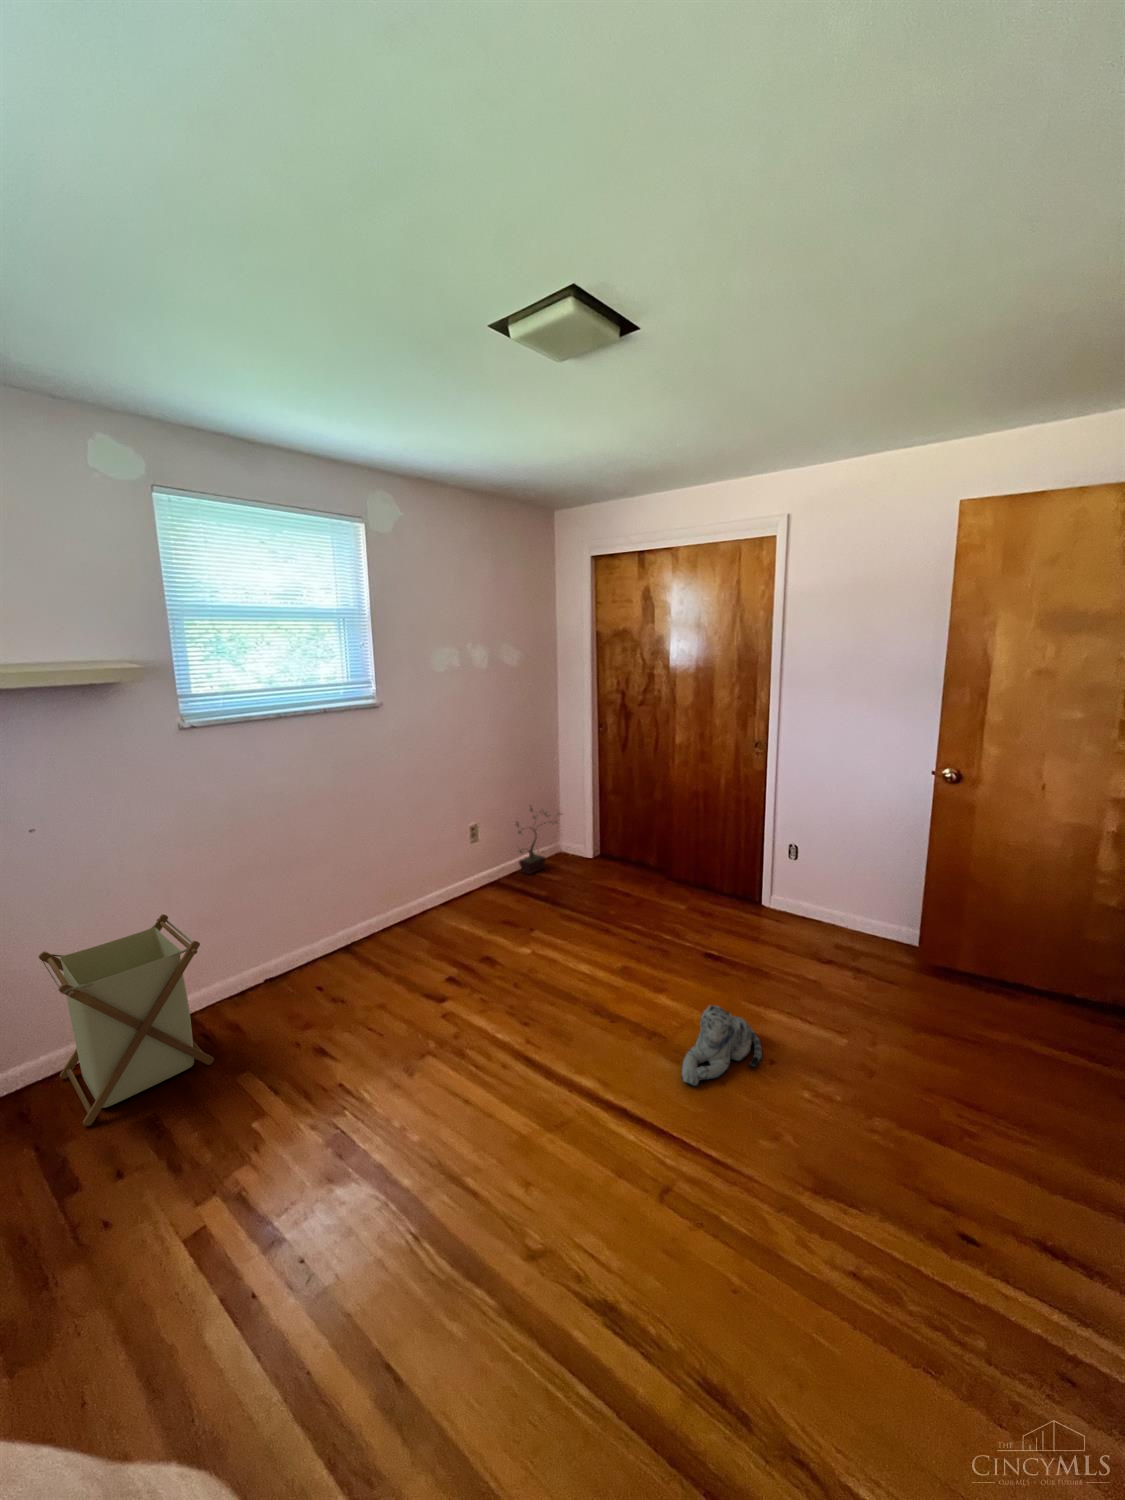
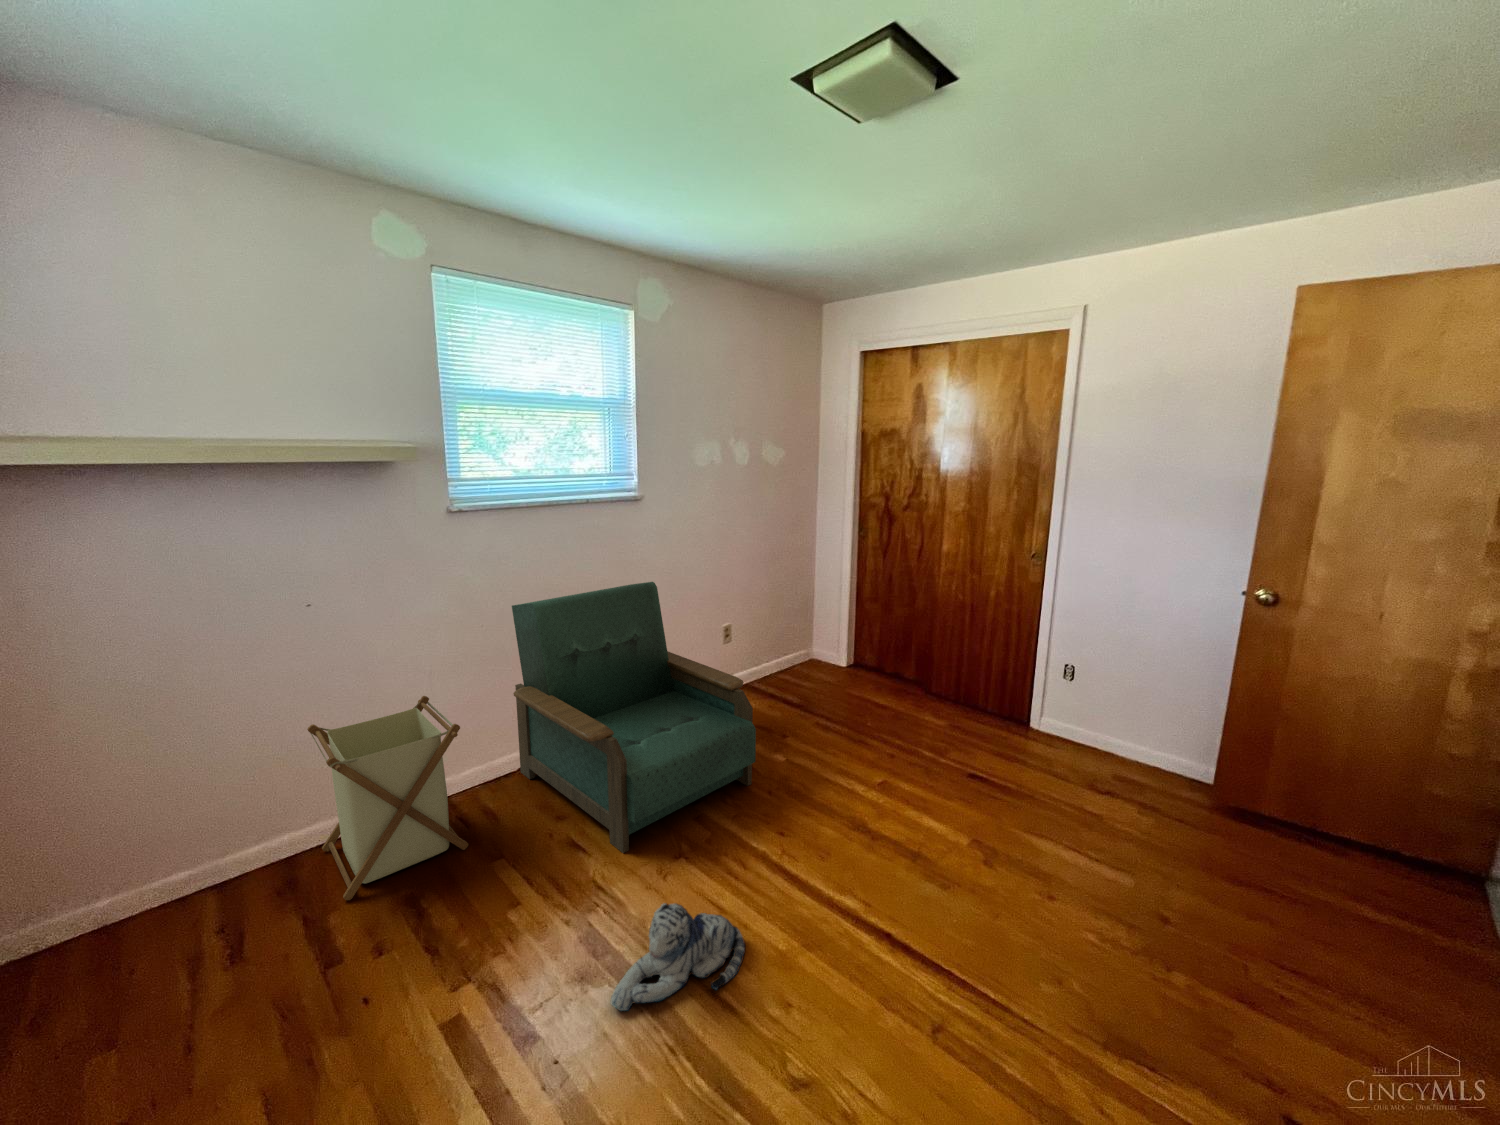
armchair: none [252,787,500,1055] -> present [512,582,756,853]
potted plant: present [516,805,557,874] -> none [769,608,818,680]
plush toy: present [682,1005,762,1086] -> present [610,903,745,1011]

